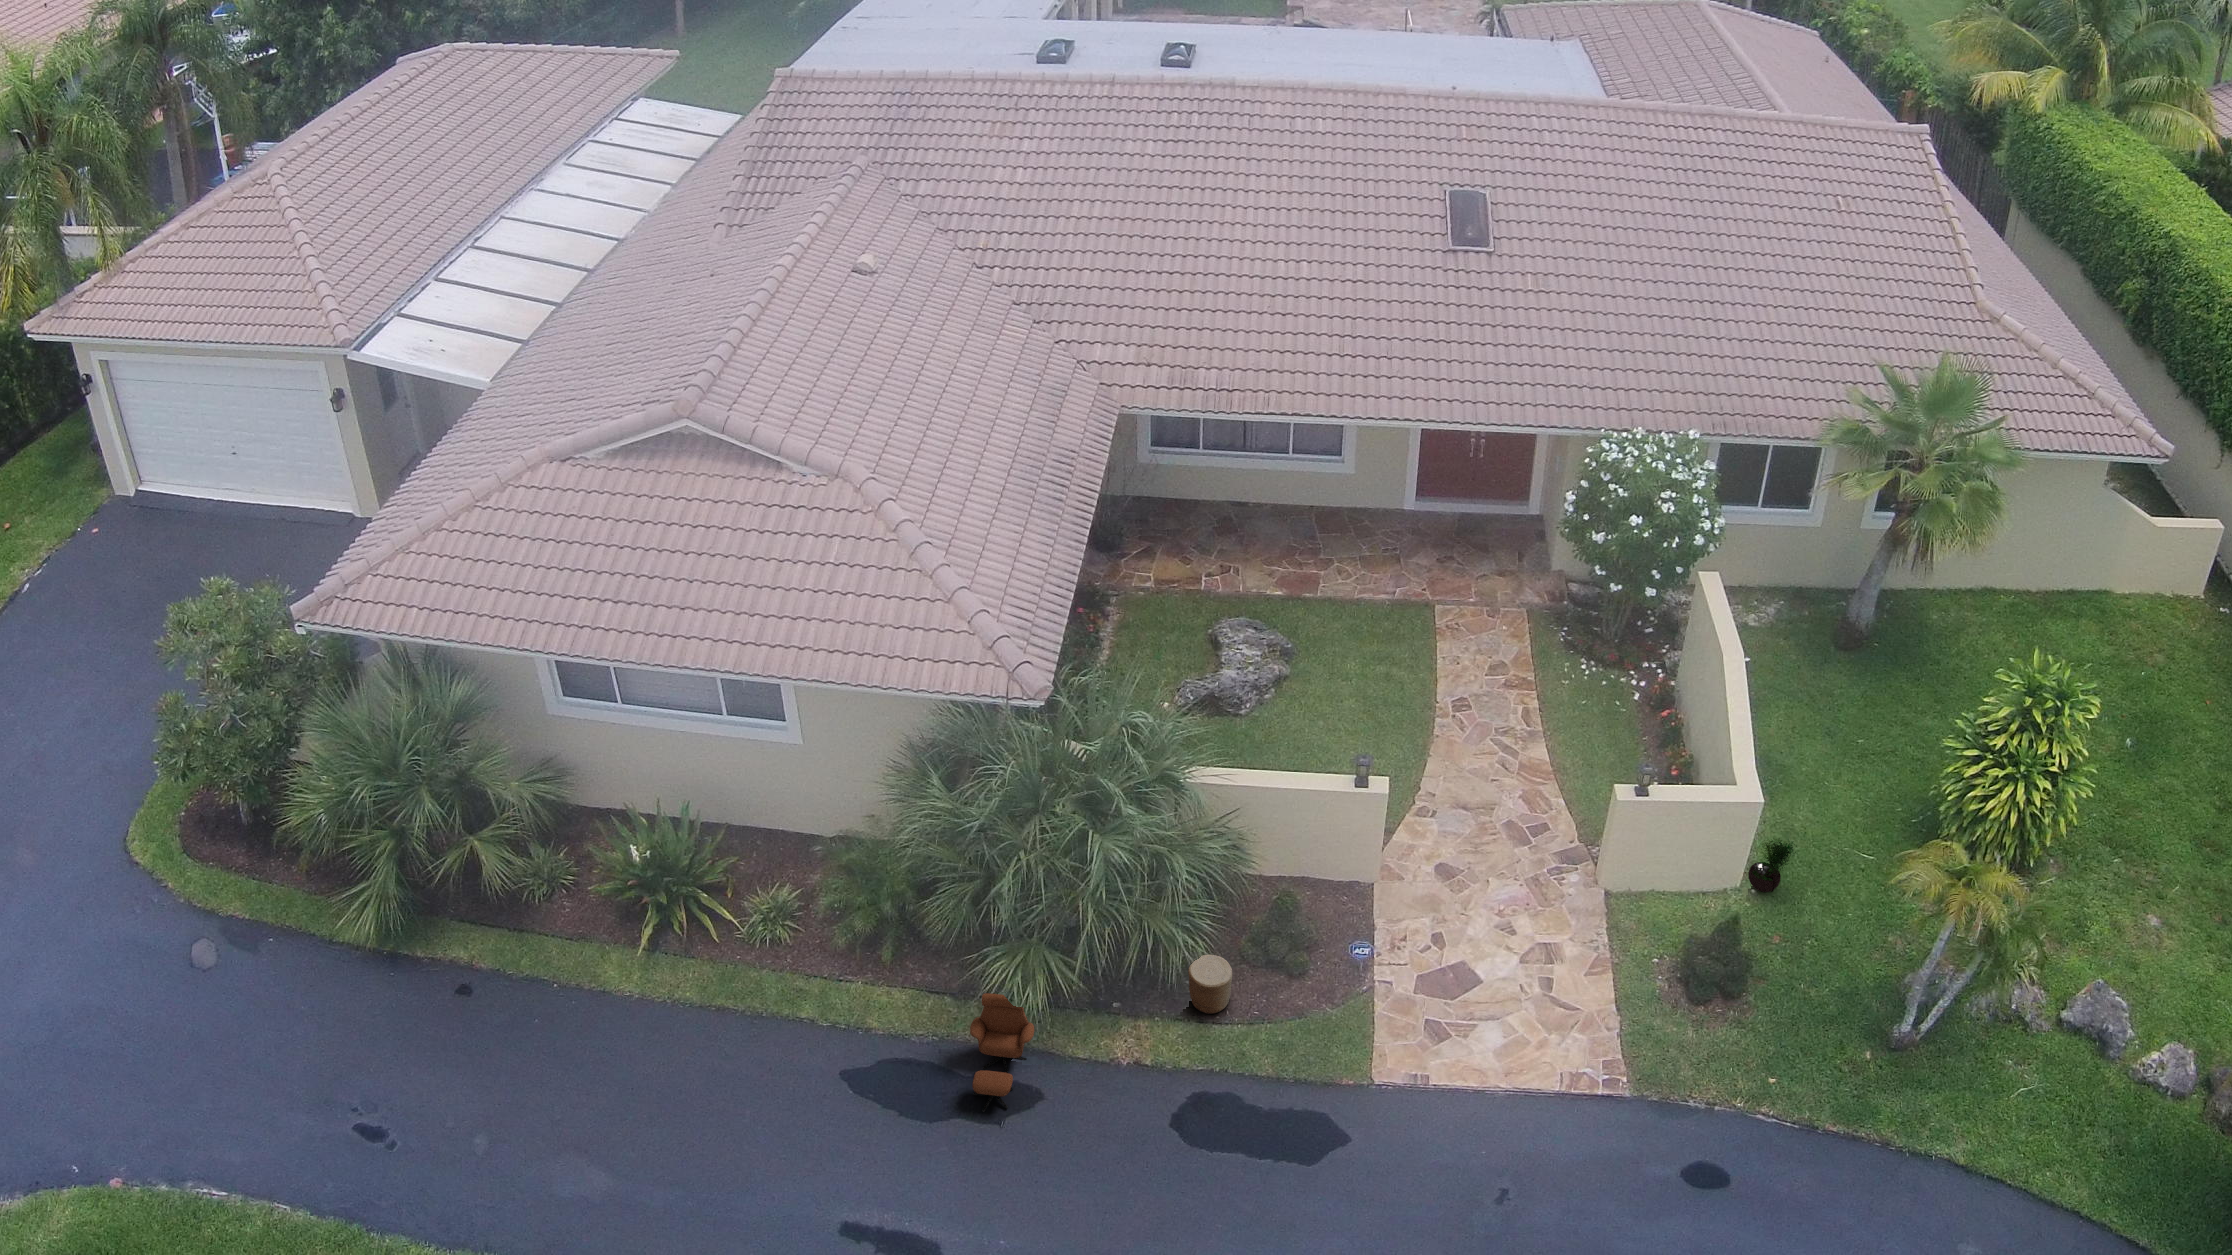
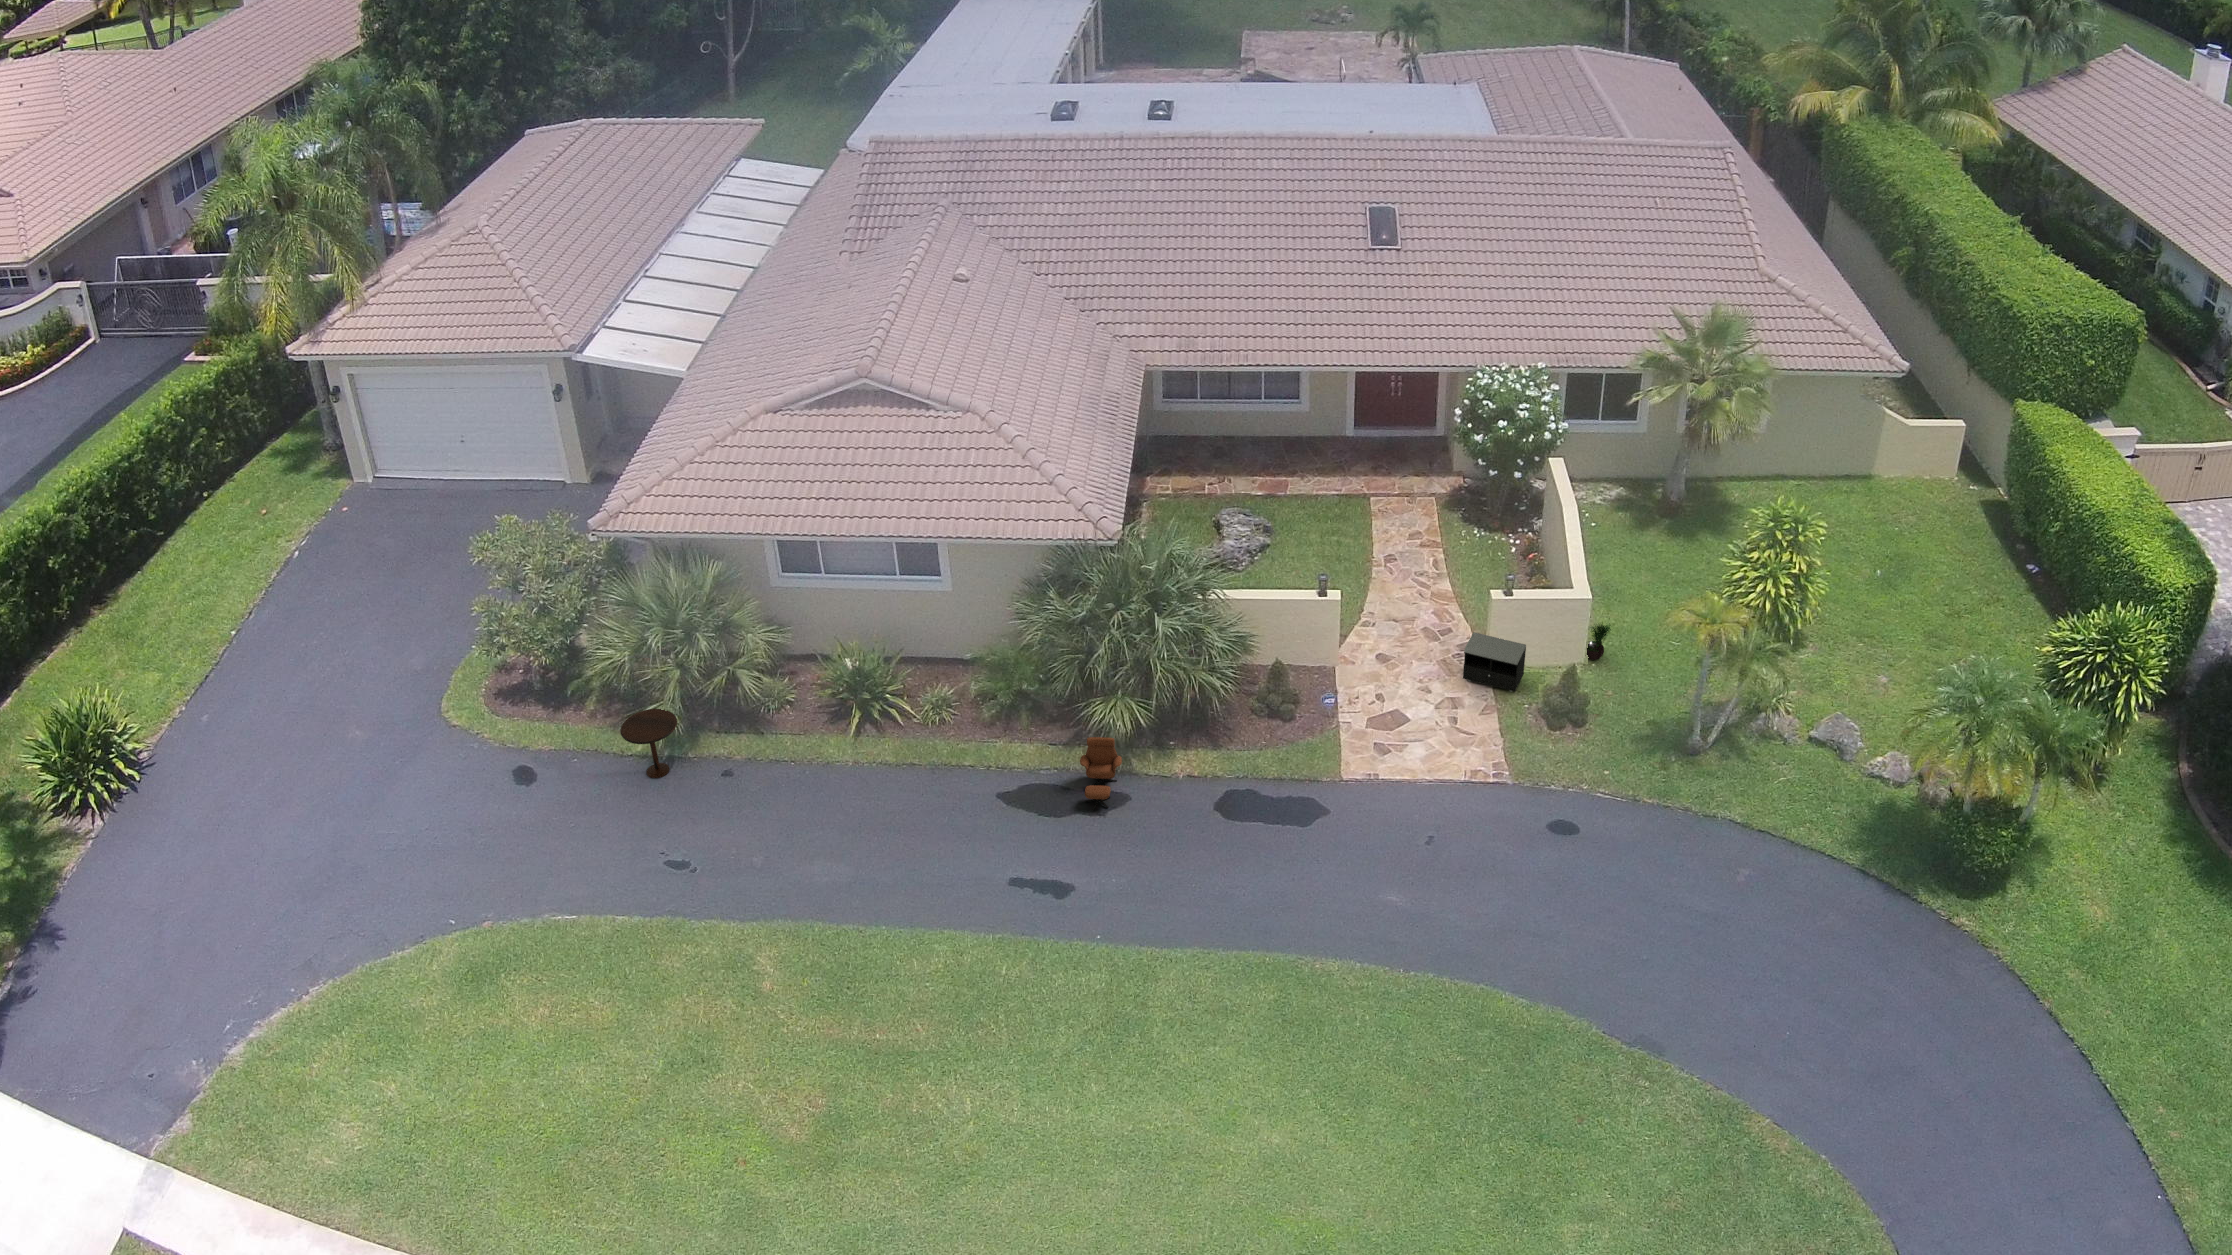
storage bench: none [1563,843,1664,941] -> present [1463,632,1526,692]
pedestal table: none [292,900,380,1004] -> present [620,709,677,778]
woven basket: present [1188,955,1232,1014] -> none [1219,712,1248,749]

